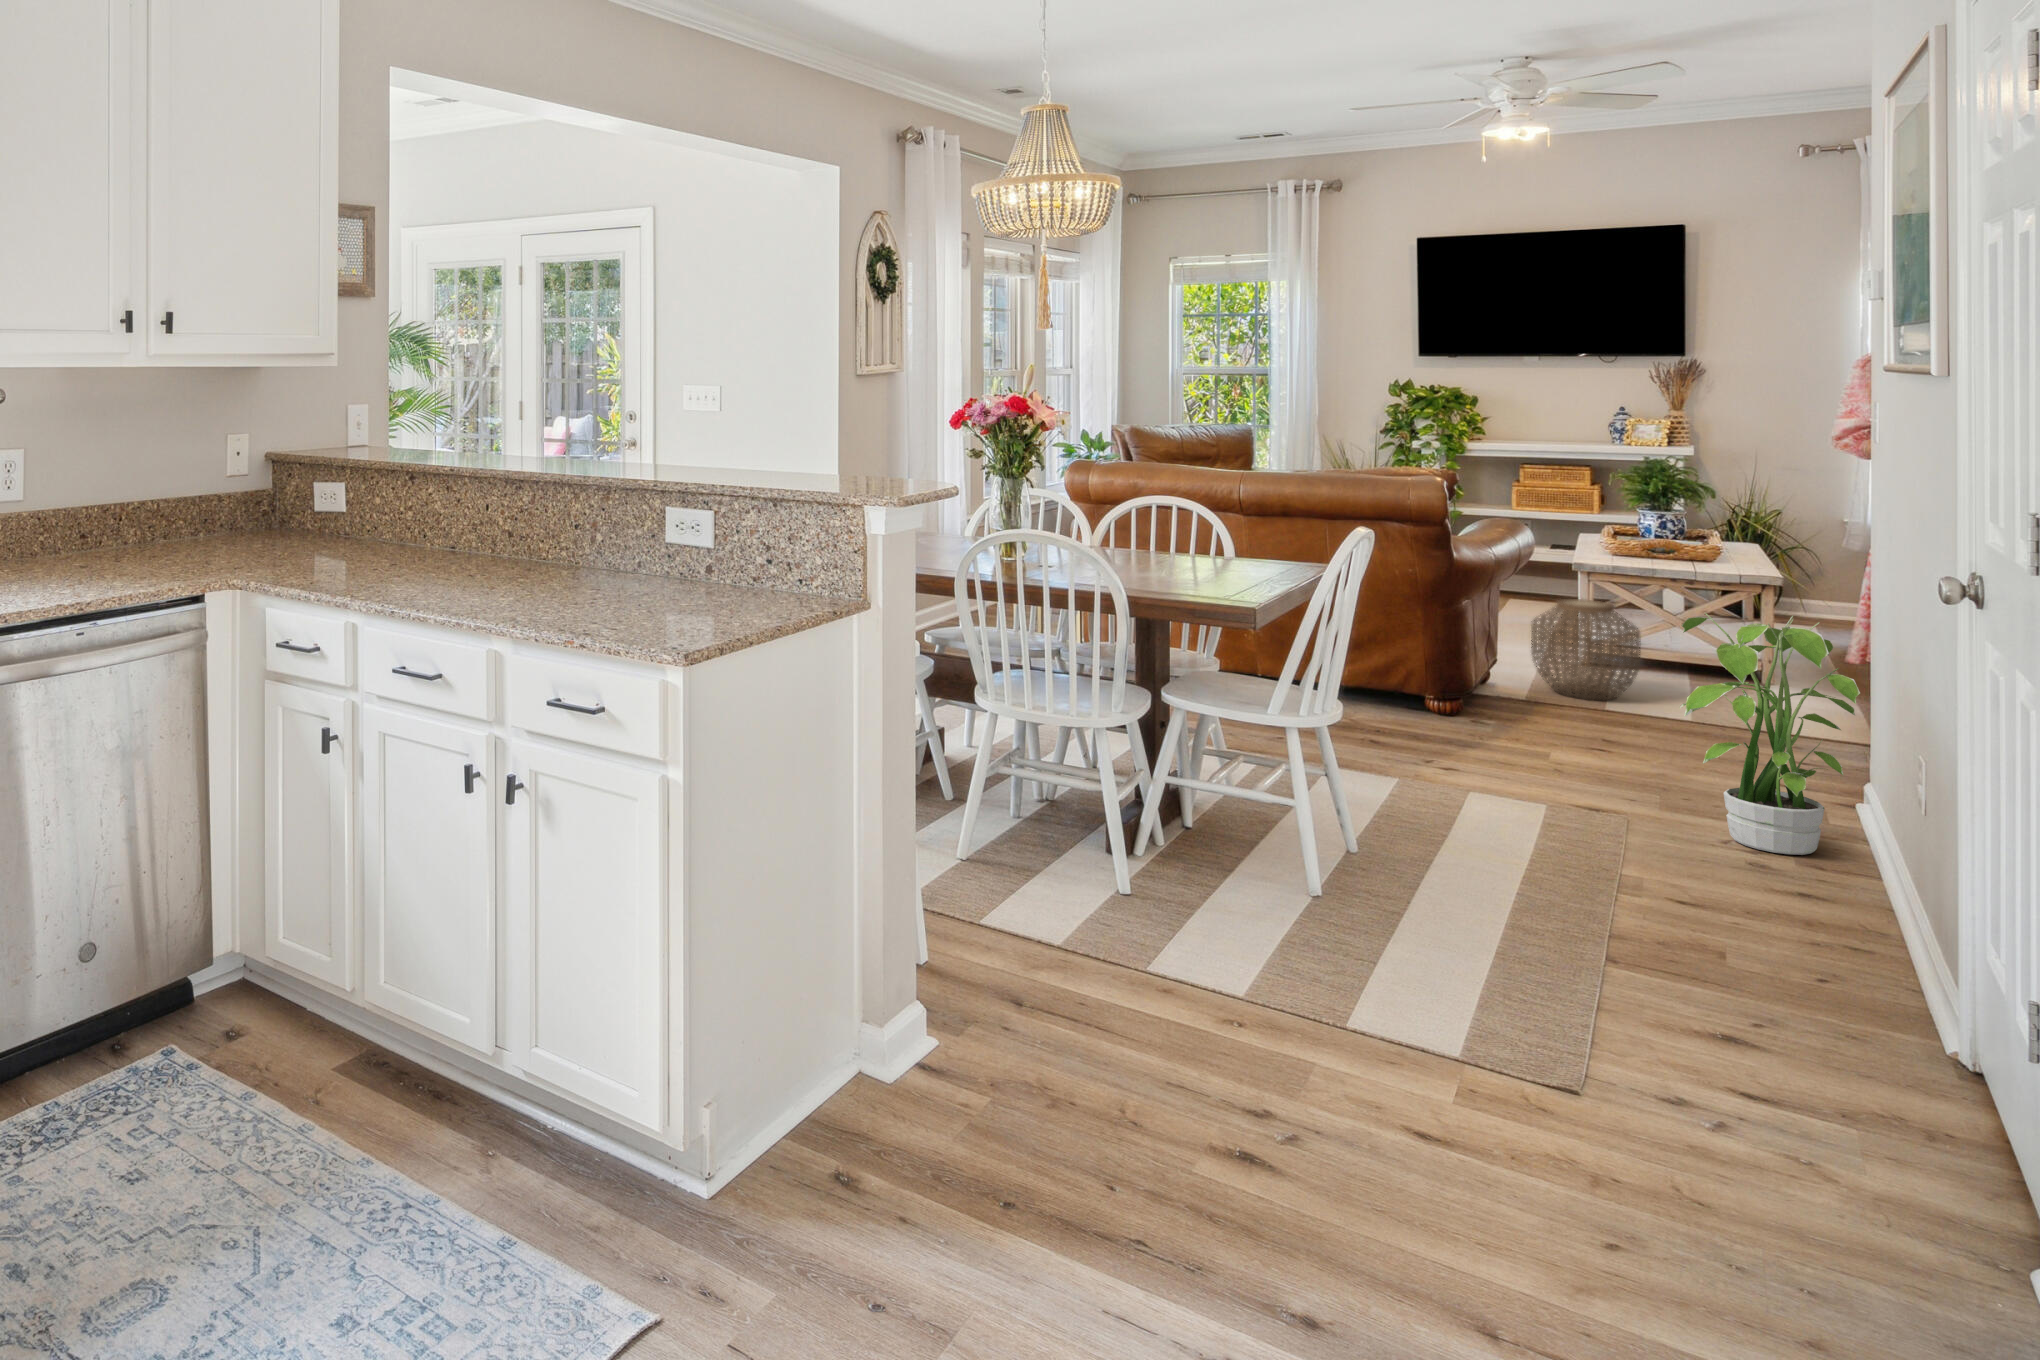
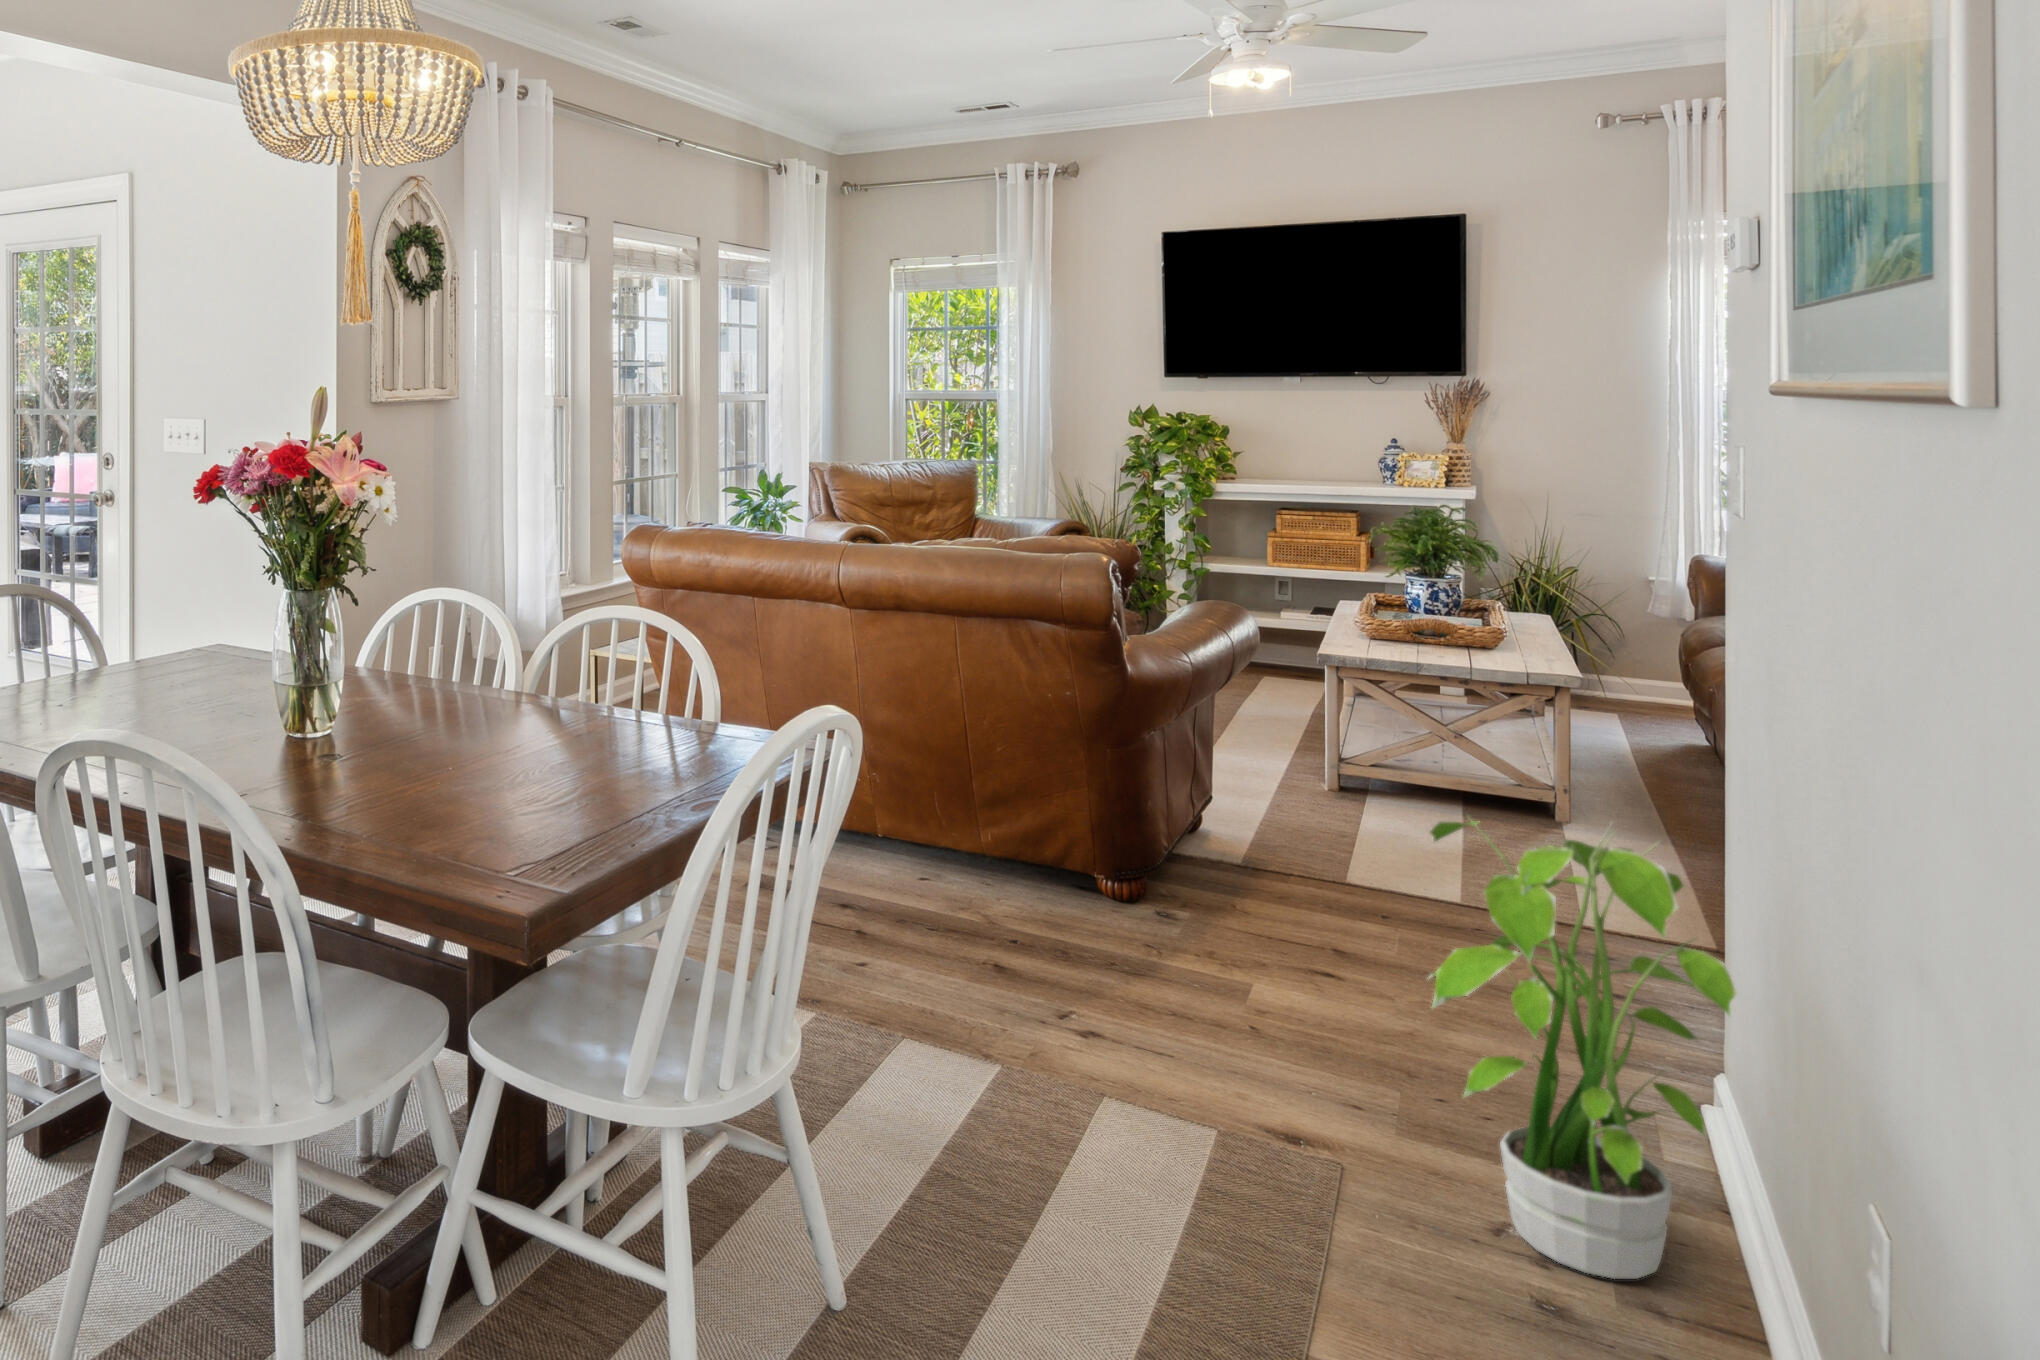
woven basket: present [1531,599,1641,700] -> none [1252,715,1397,866]

